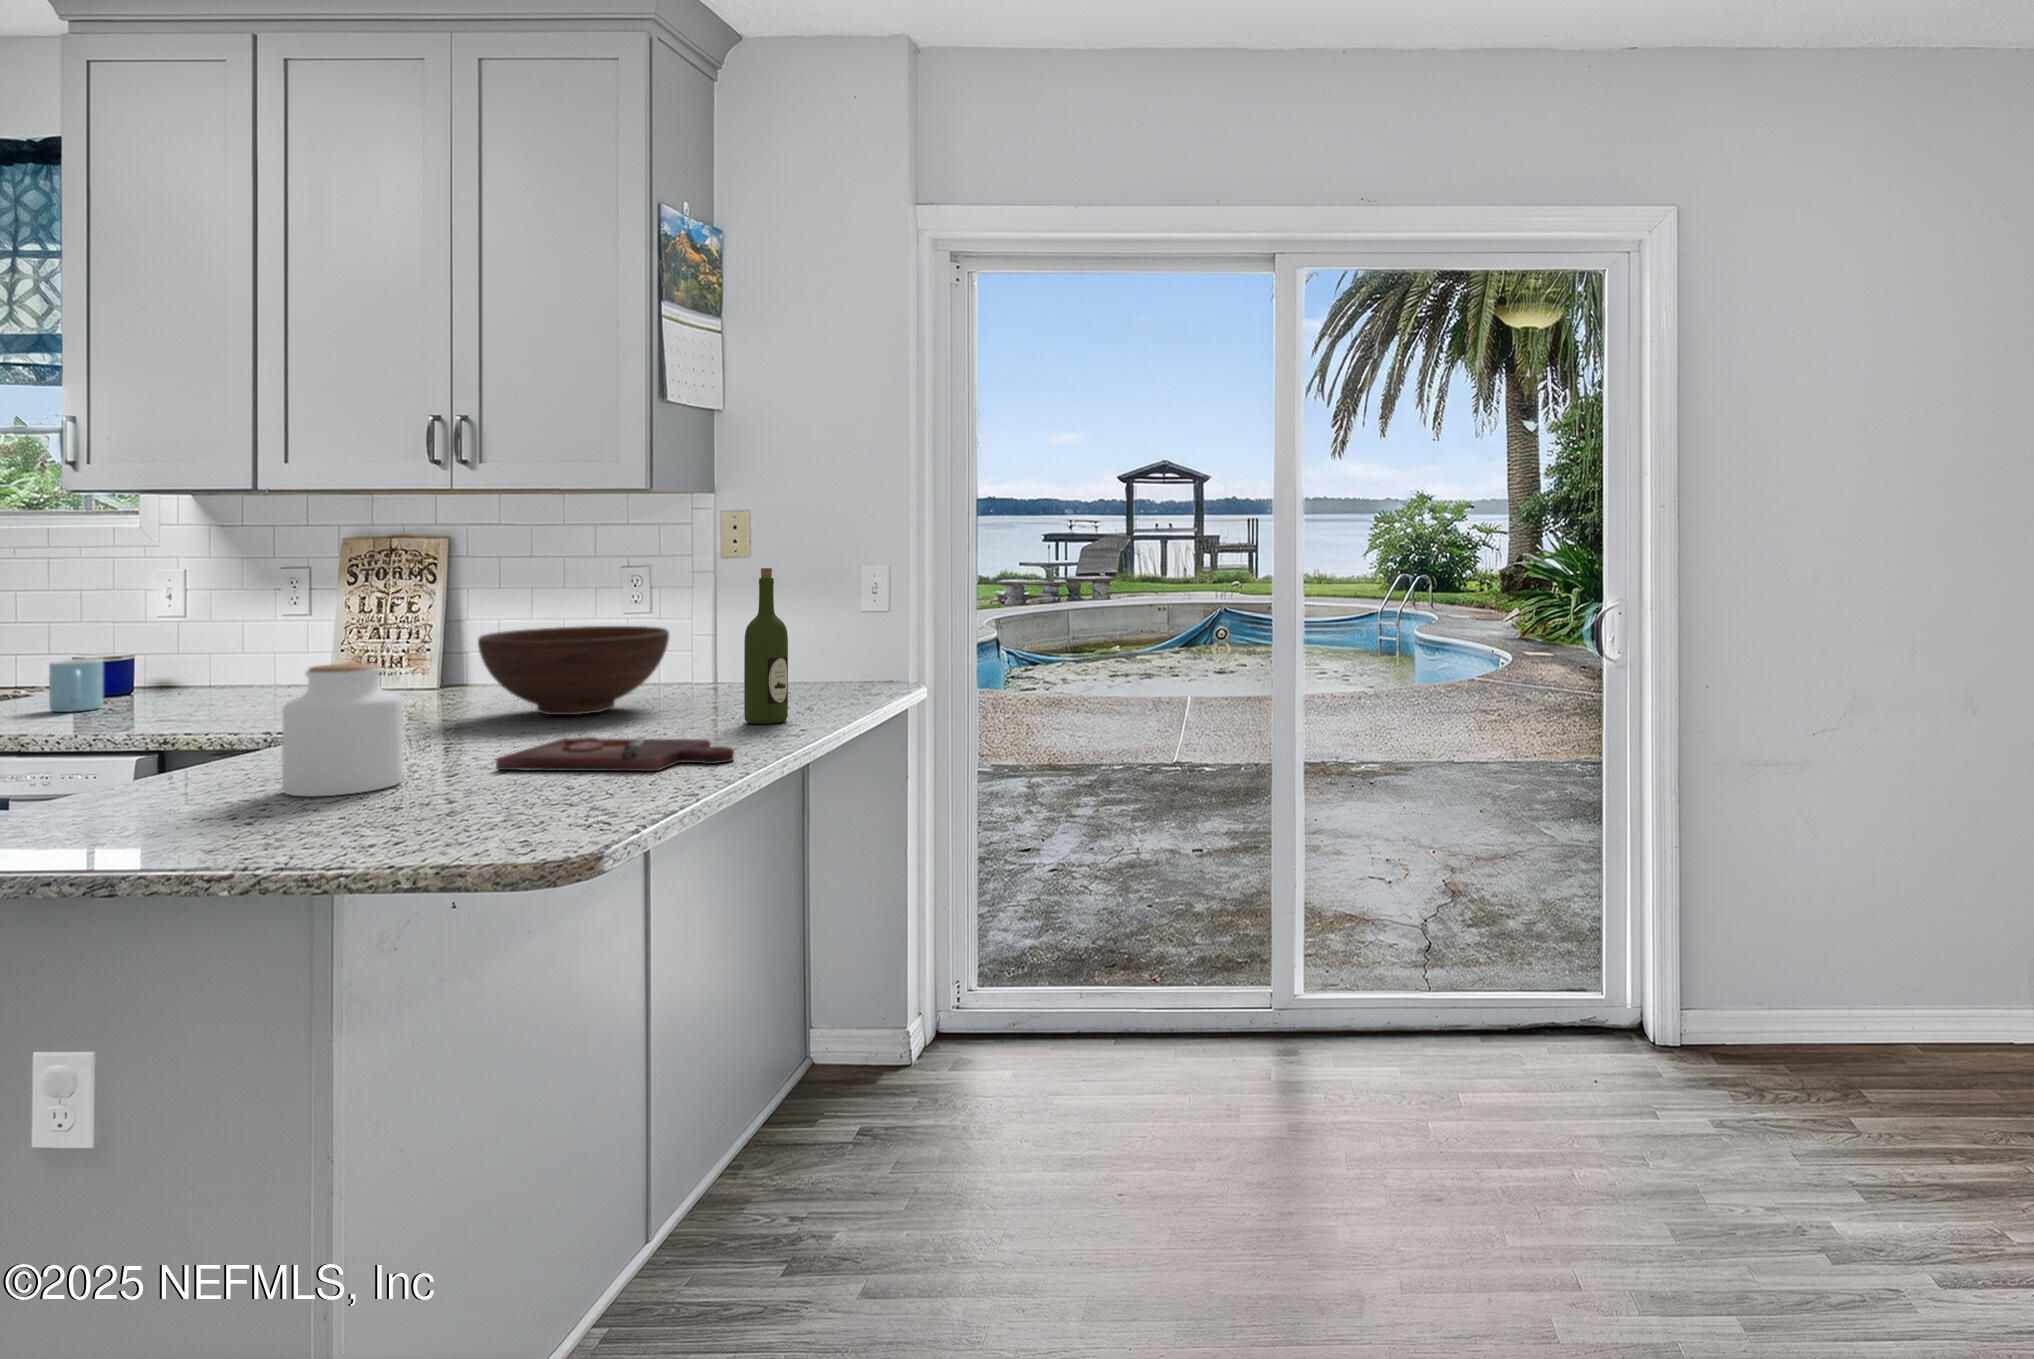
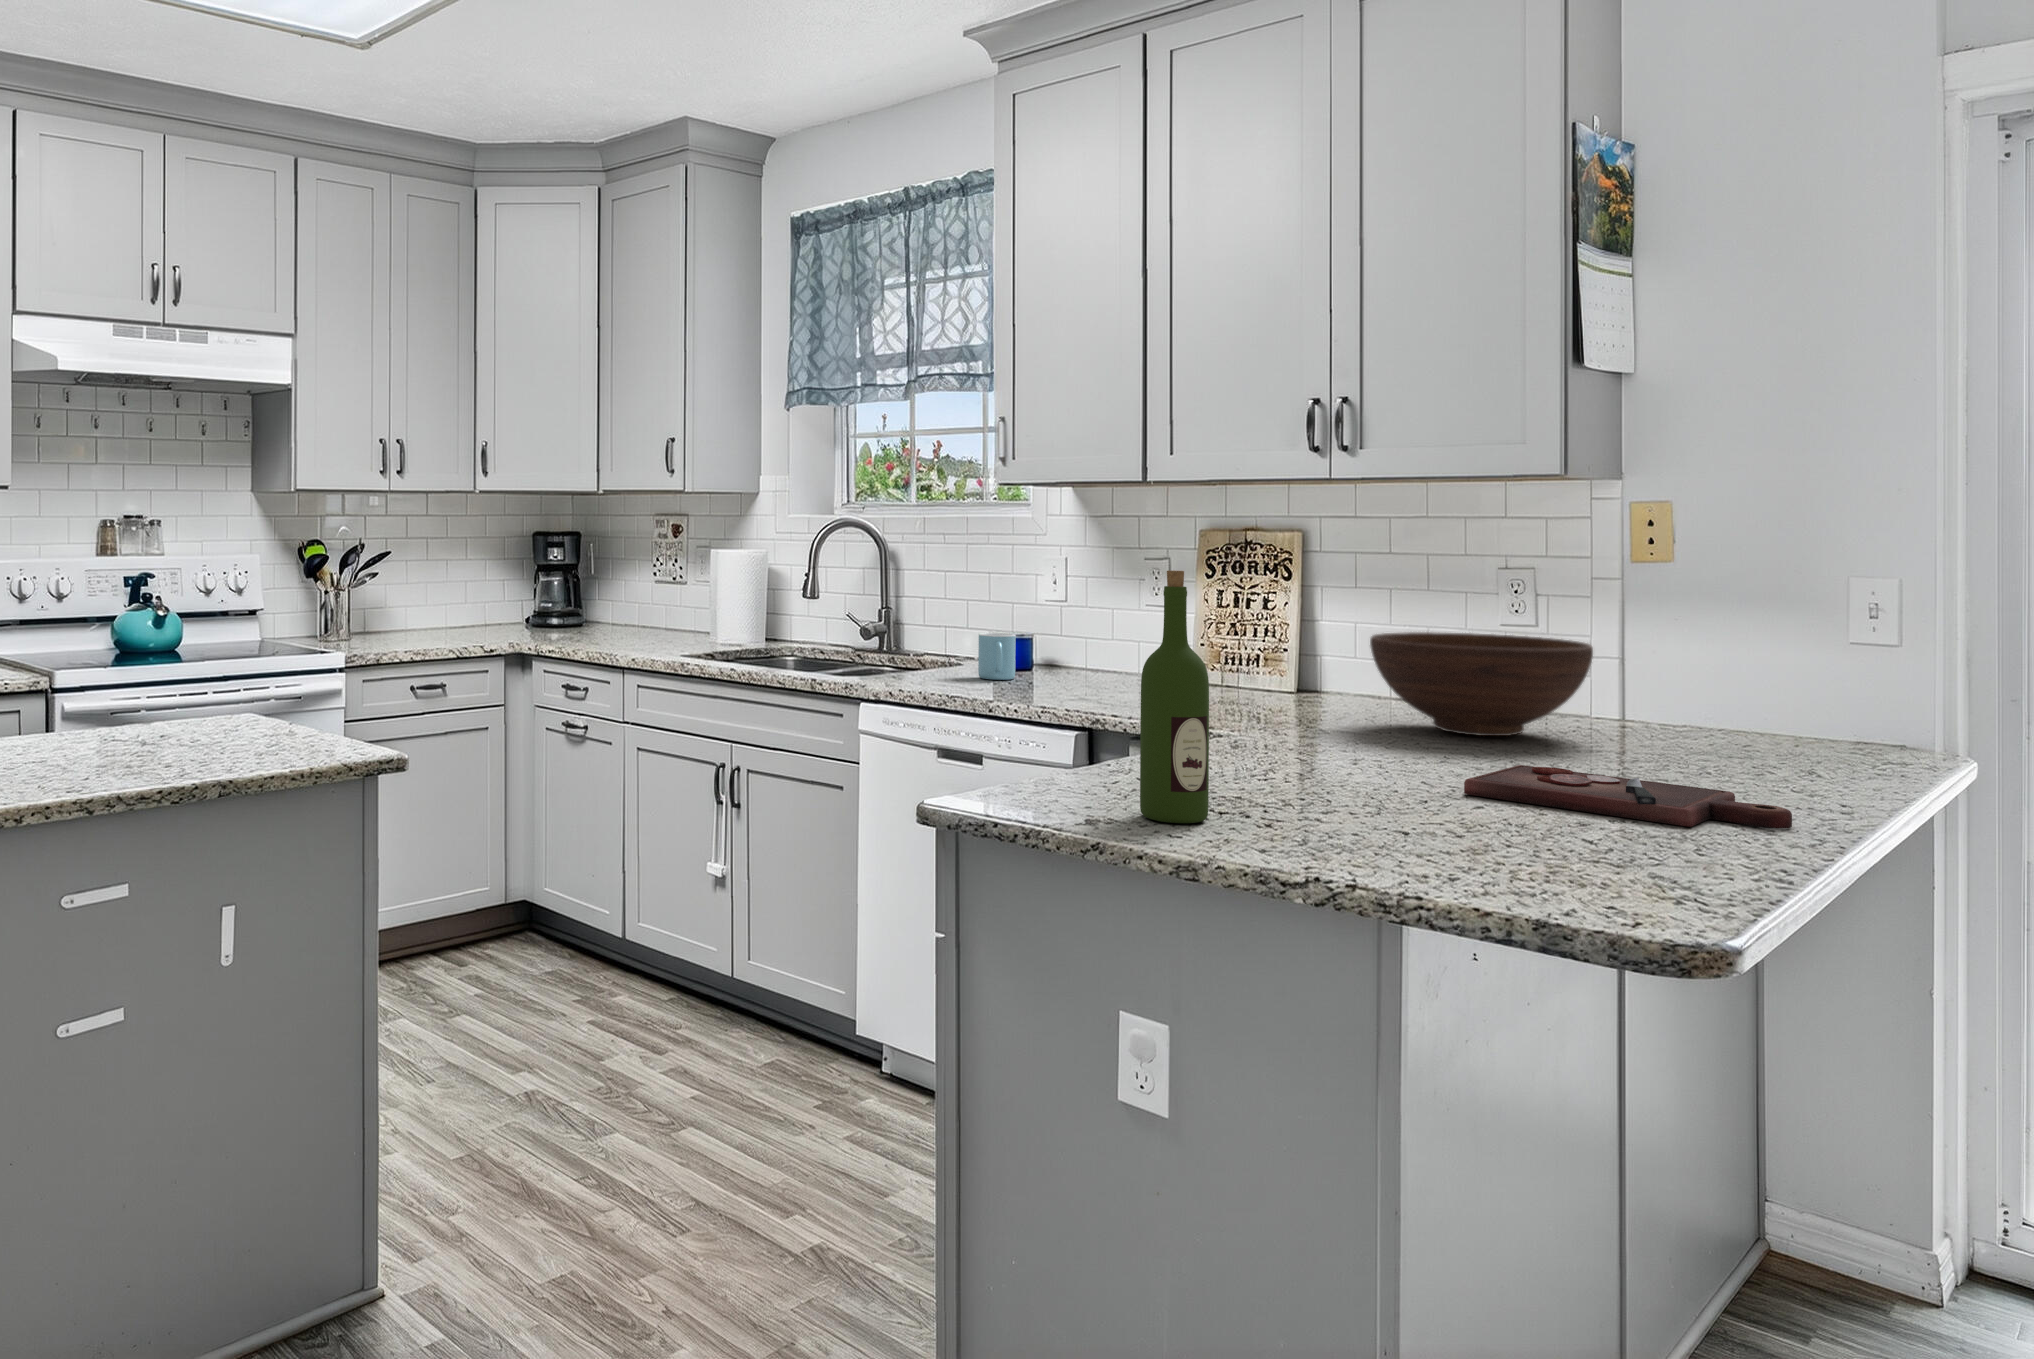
wine bottle: present [744,568,788,724] -> present [1140,570,1209,823]
jar: present [282,663,404,796] -> none [1252,654,1371,799]

